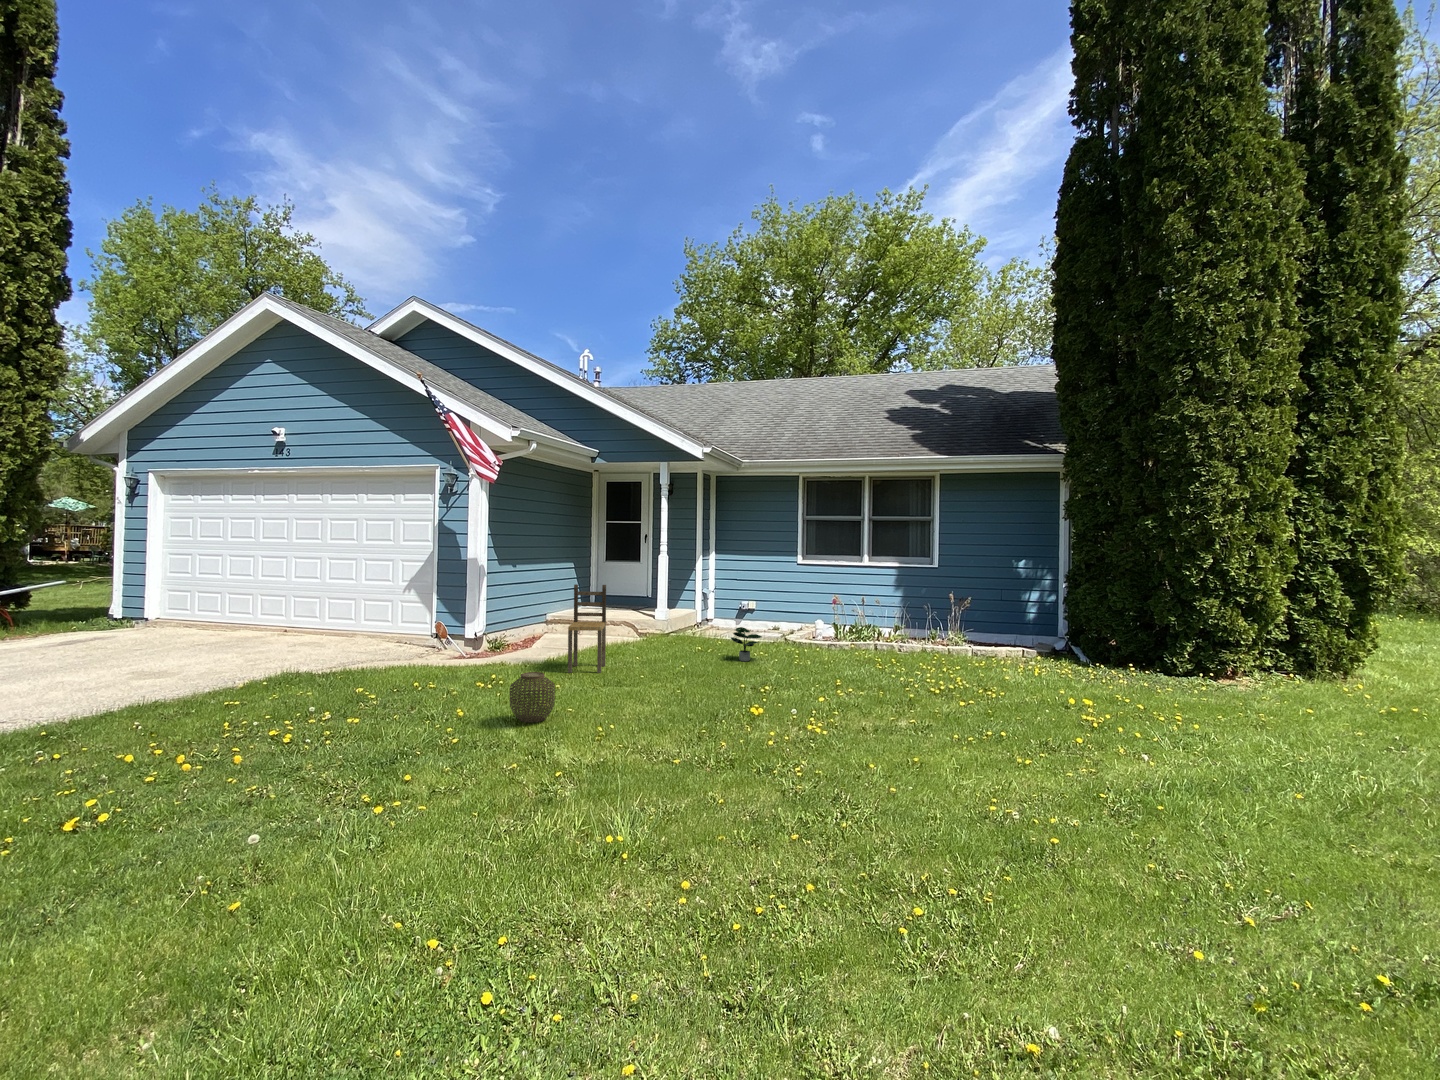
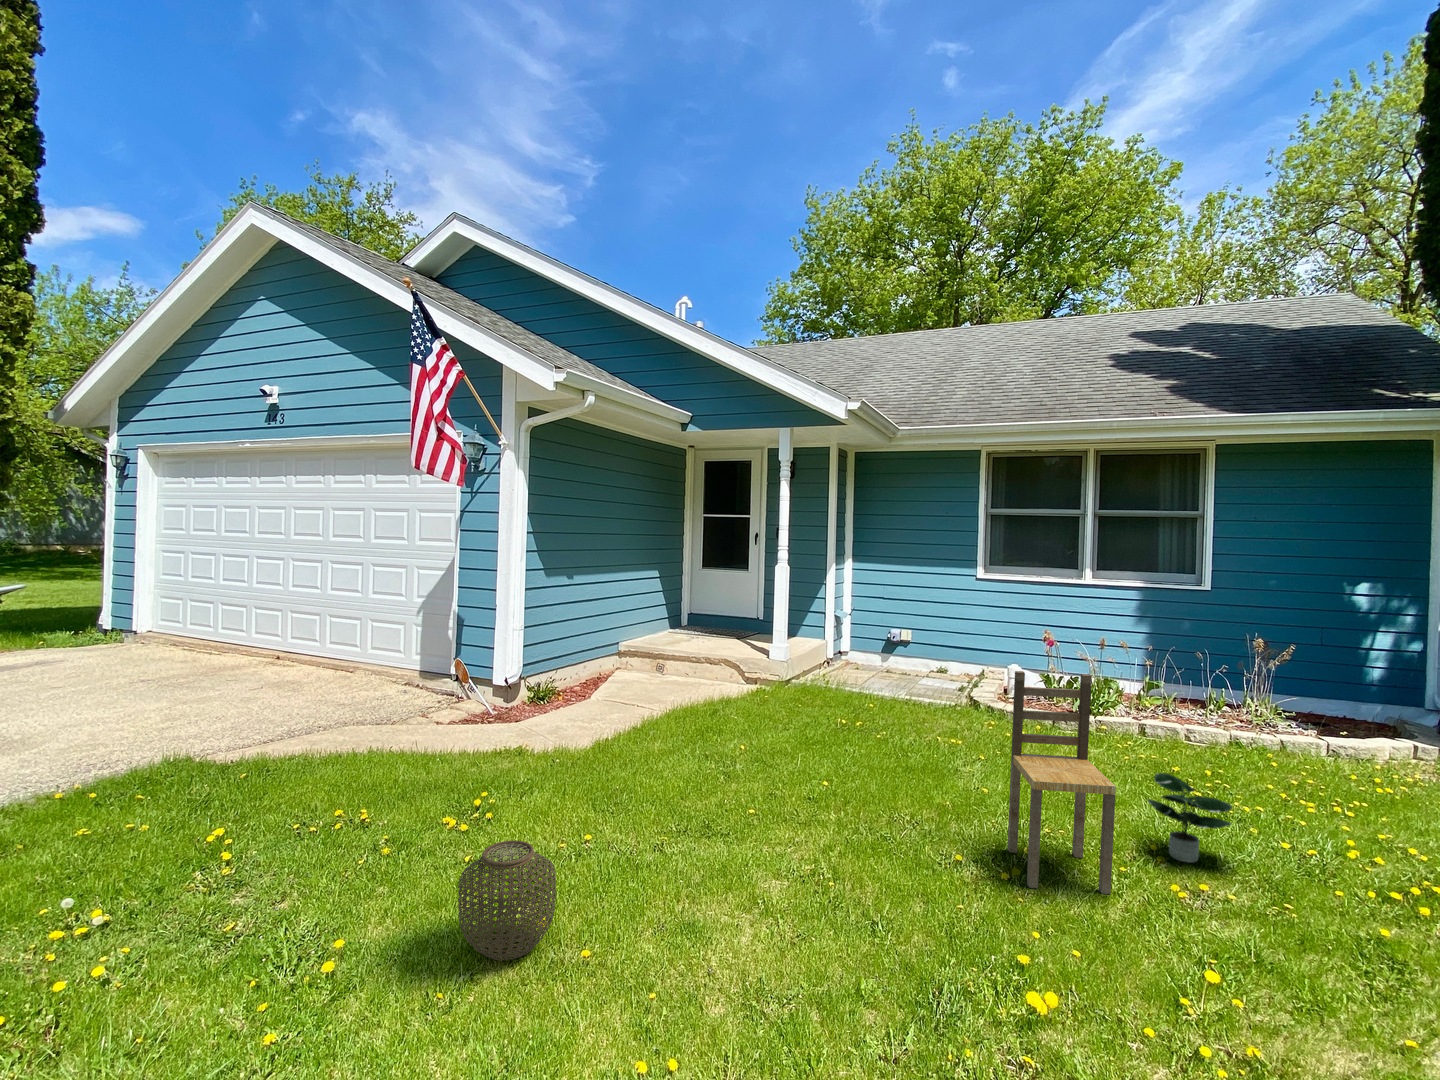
chair: present [568,584,606,673] -> present [1007,671,1116,894]
potted plant: present [731,627,762,661] -> present [1148,773,1232,863]

